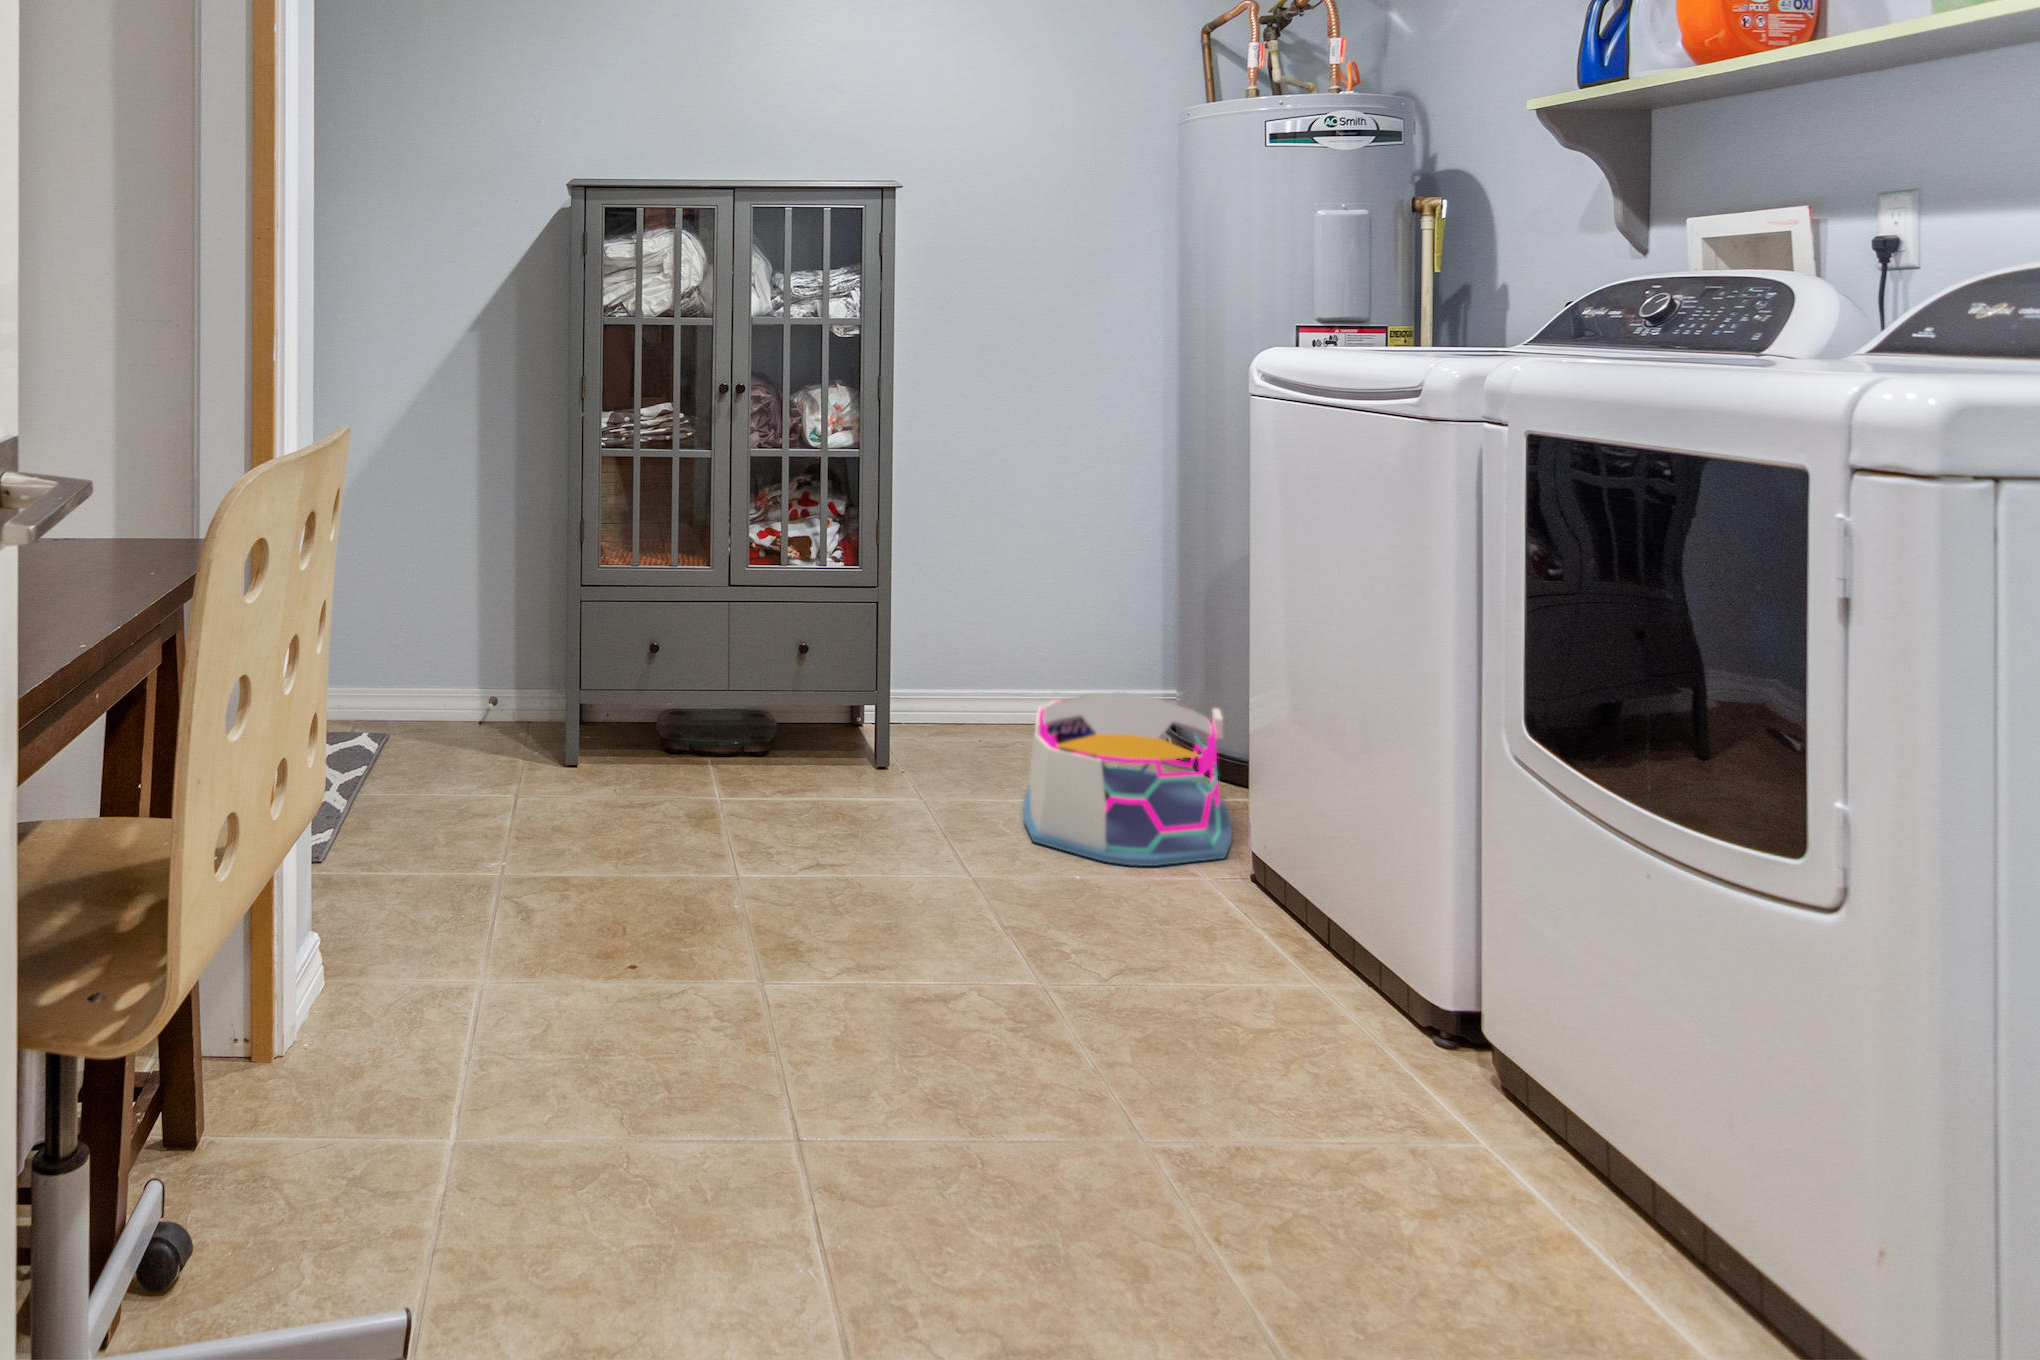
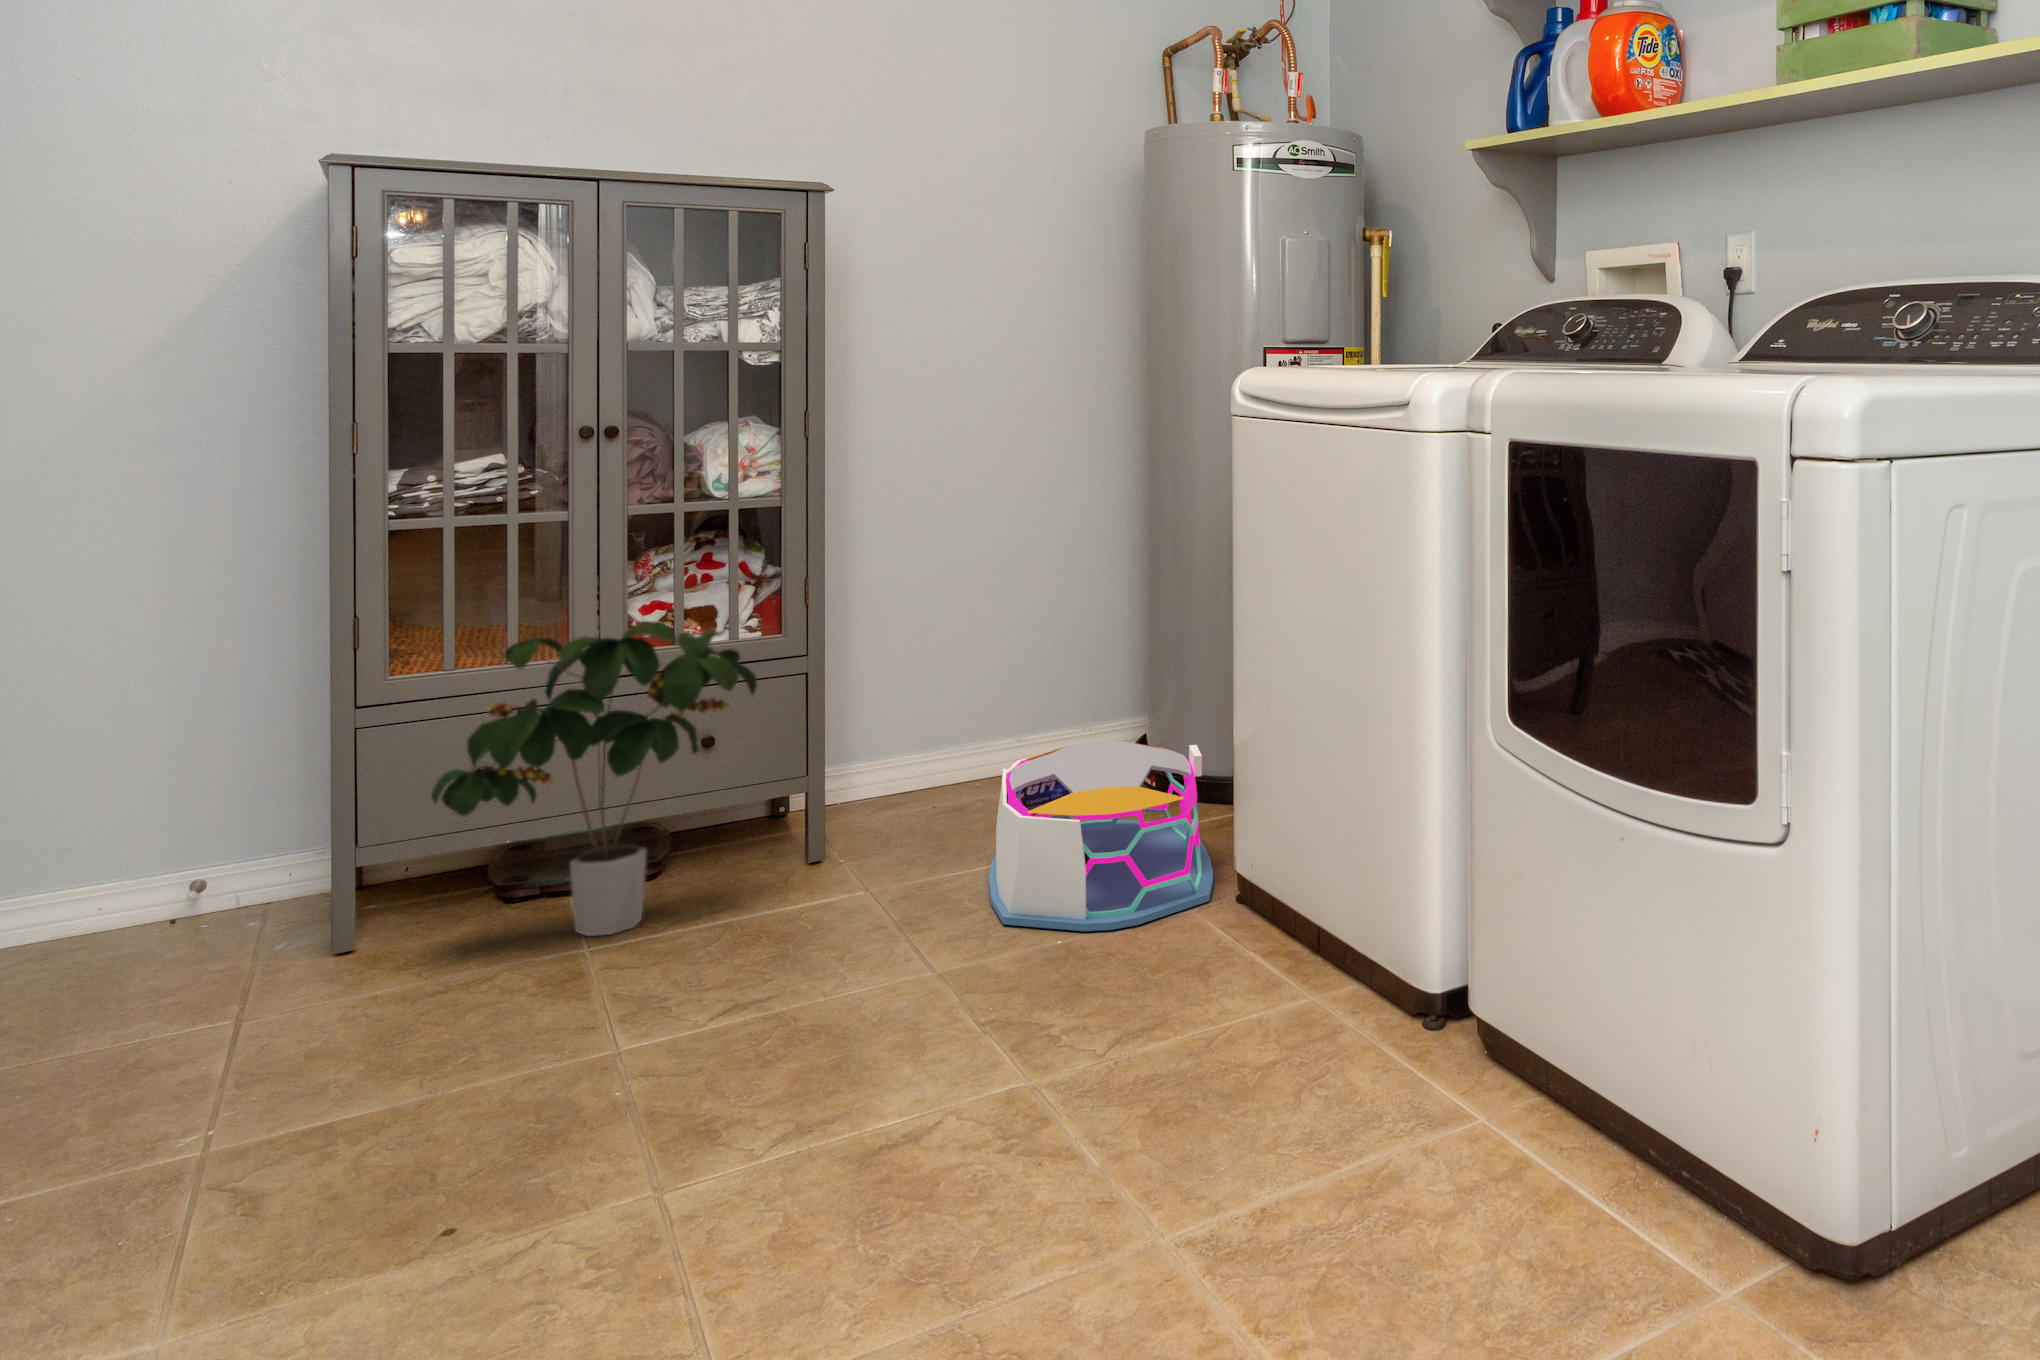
potted plant: none [617,545,840,790] -> present [431,622,757,936]

